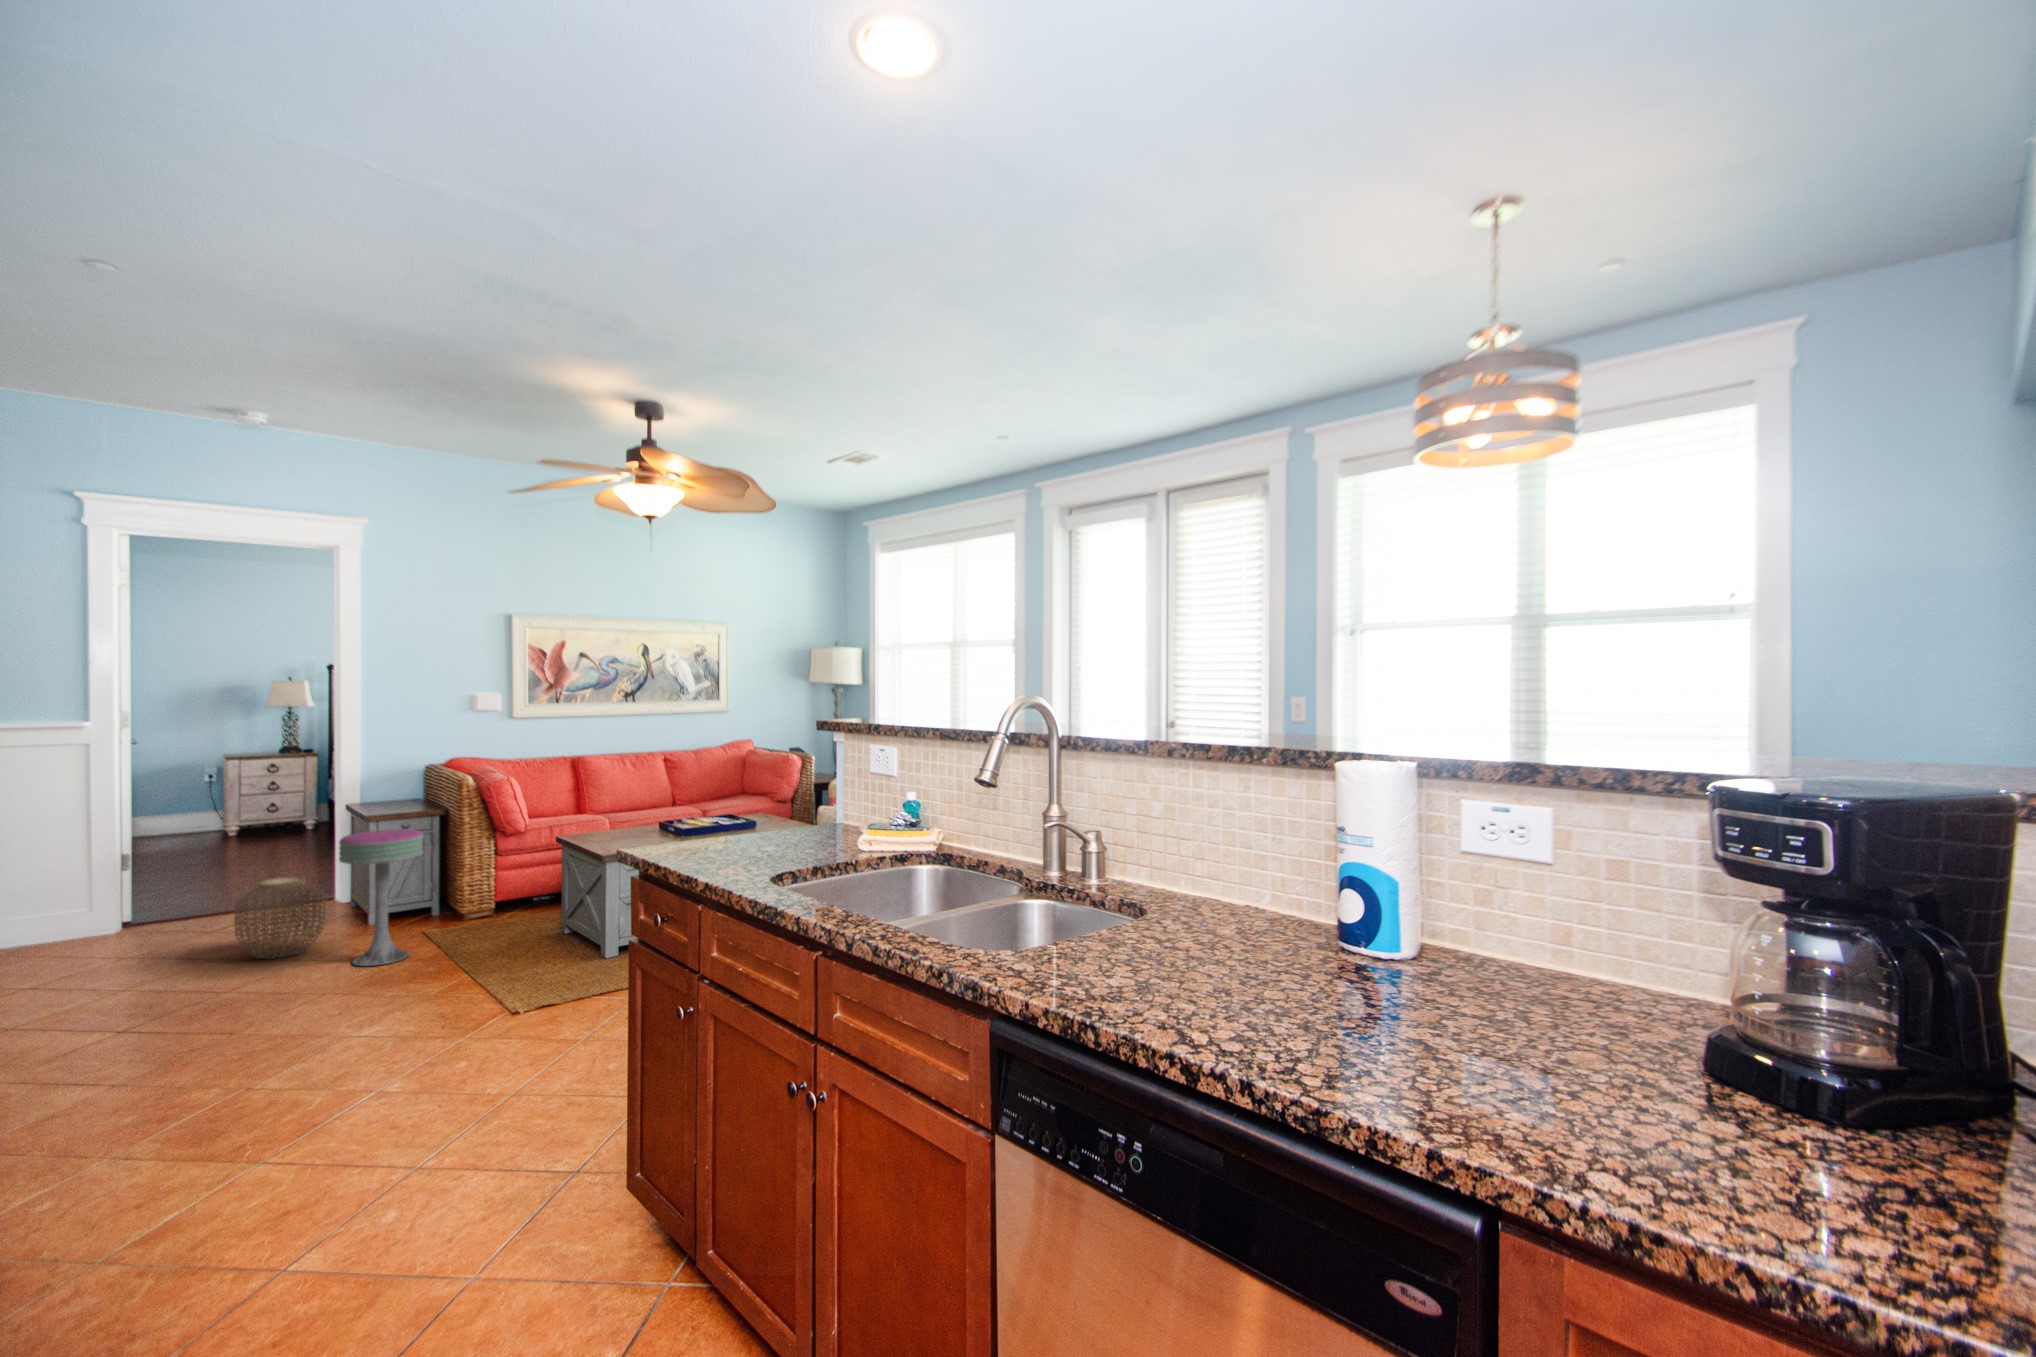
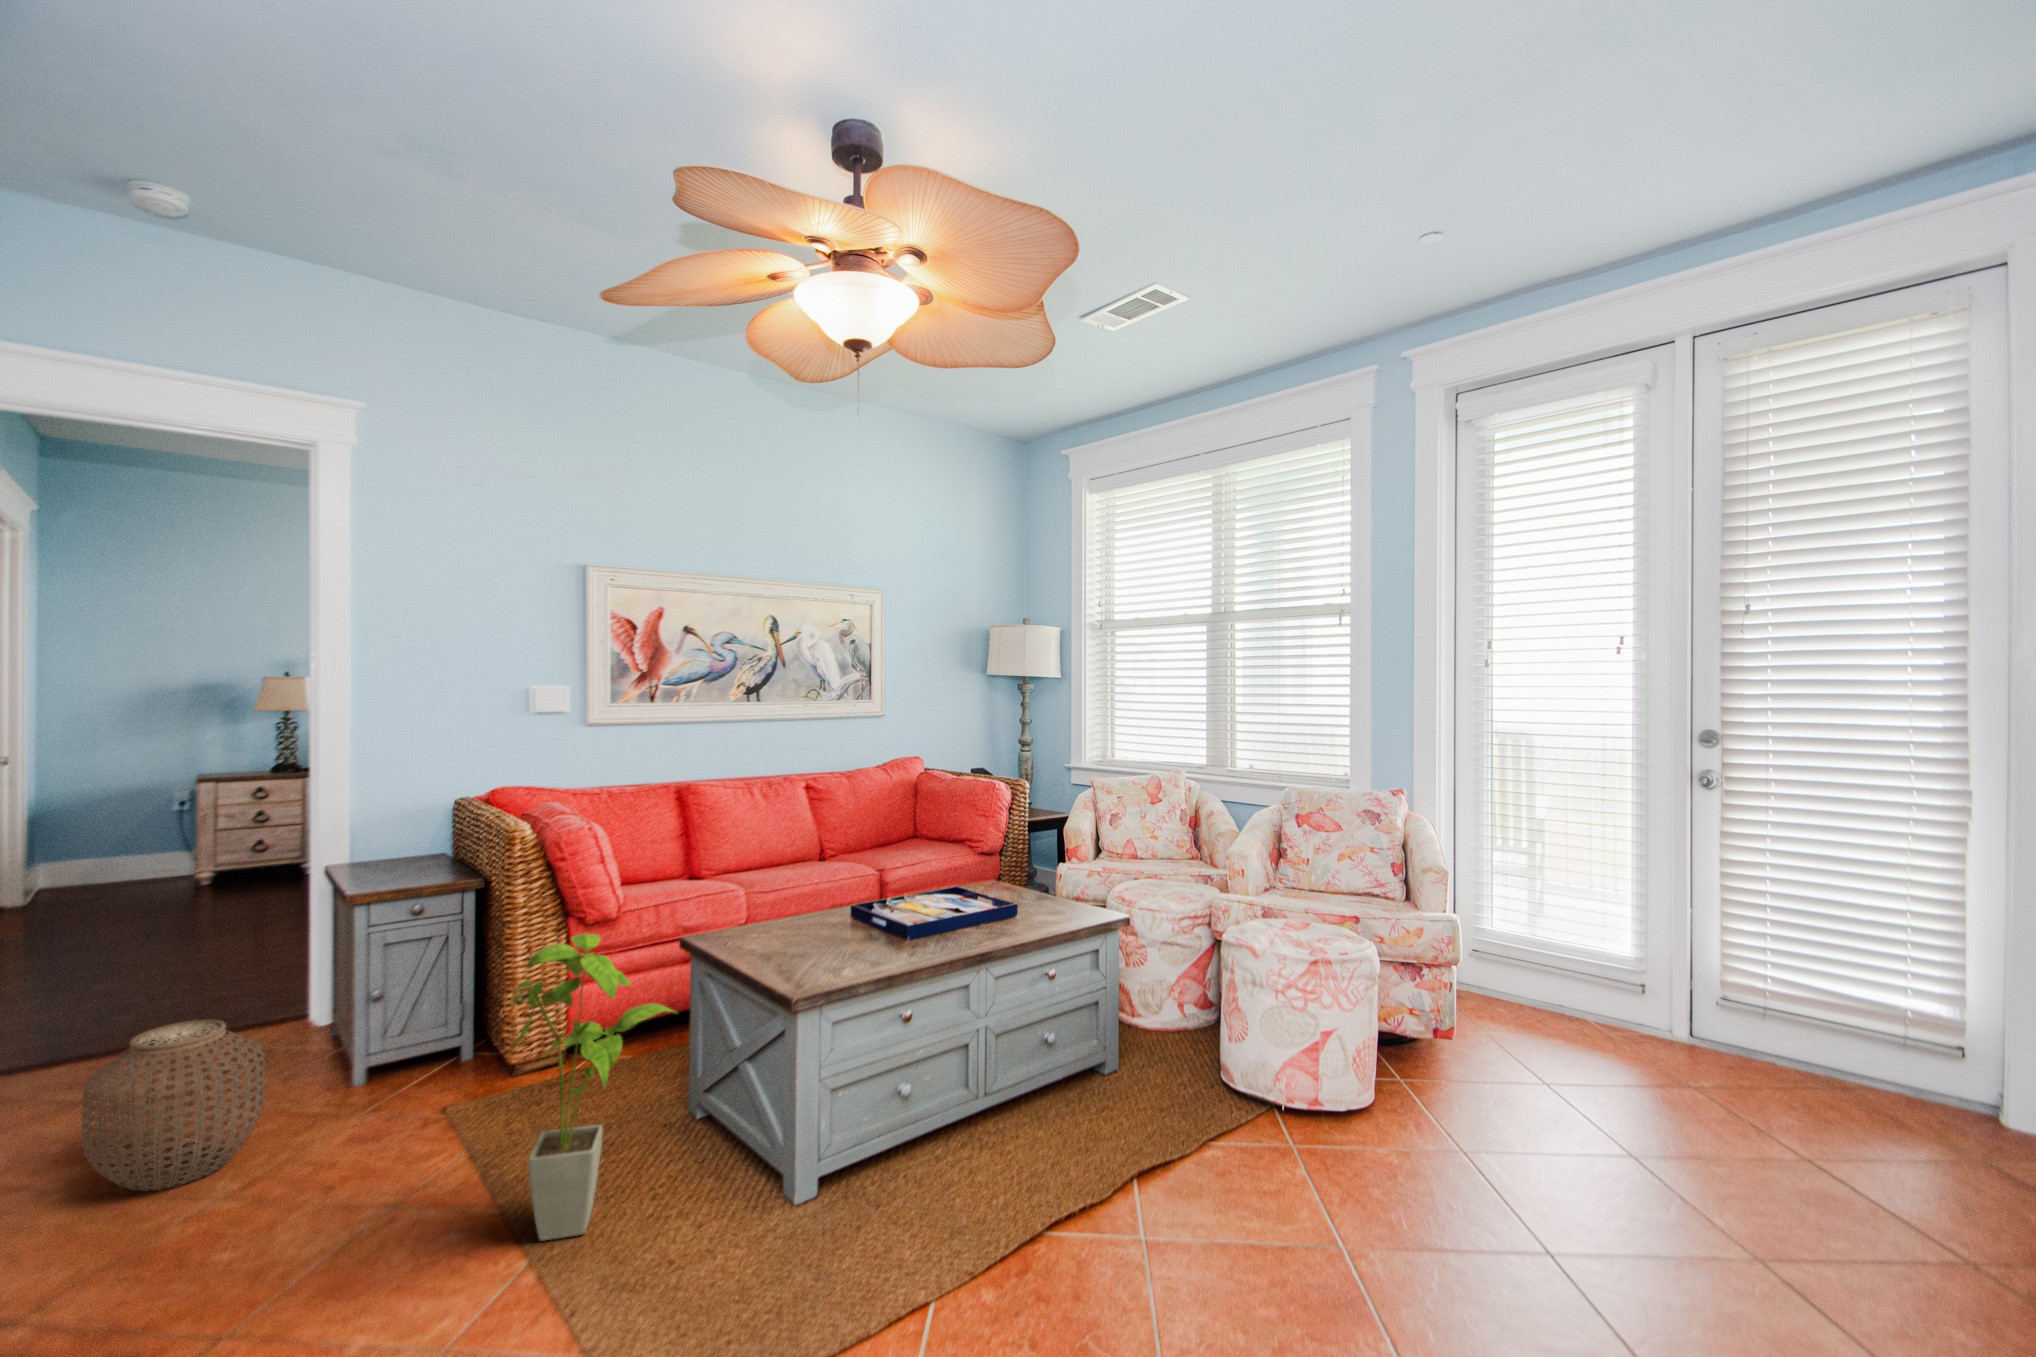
house plant: none [459,822,548,971] -> present [511,933,675,1241]
bar stool: present [339,829,423,966] -> none [276,934,441,1221]

